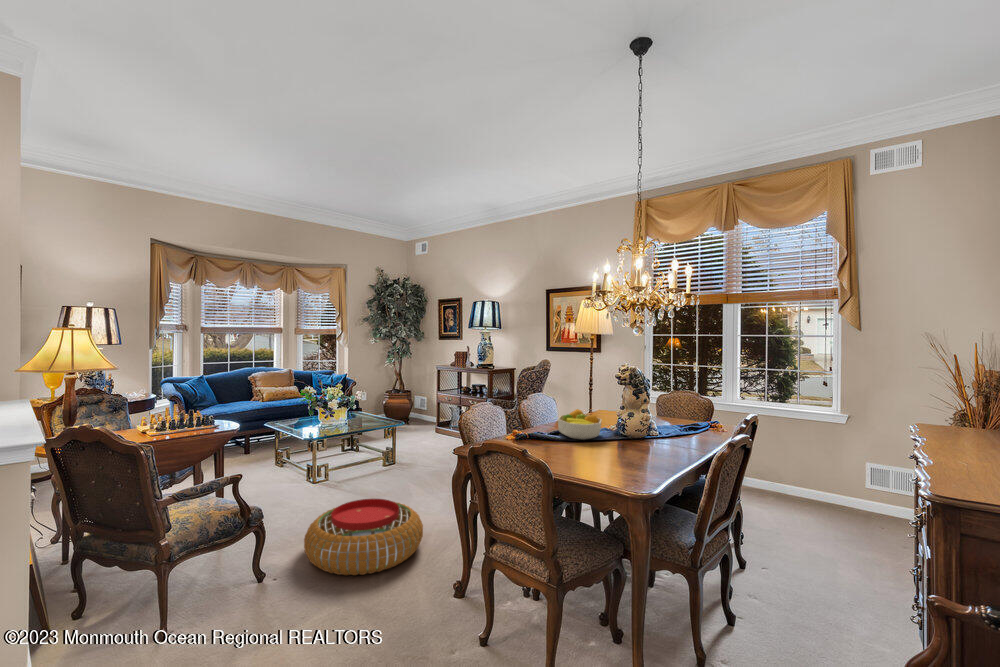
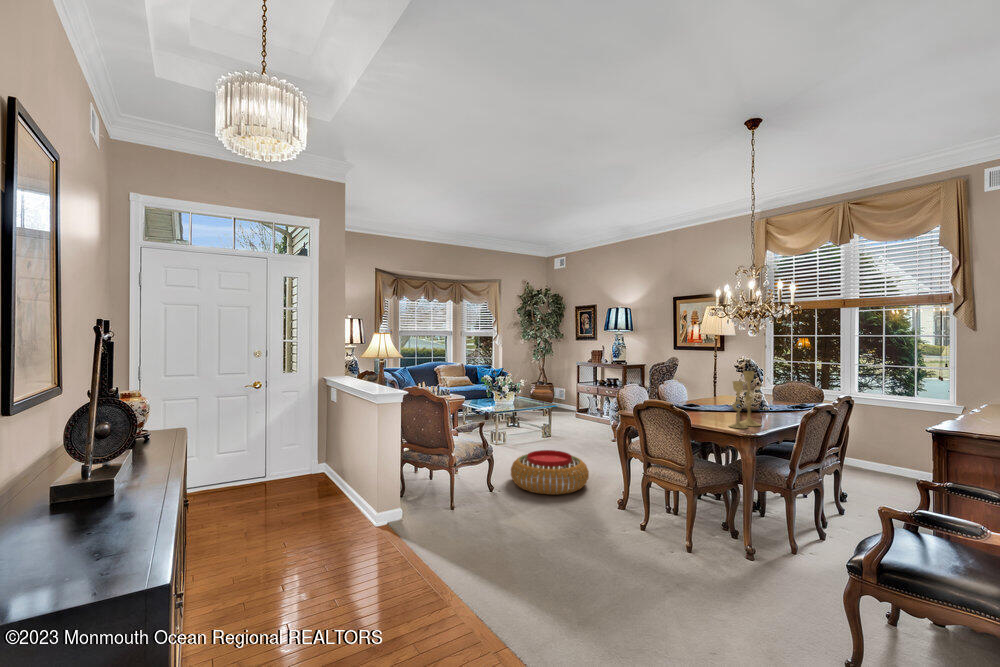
candlestick: none [608,388,652,478] -> present [729,371,761,429]
fruit bowl: present [558,409,601,440] -> none [689,390,724,411]

